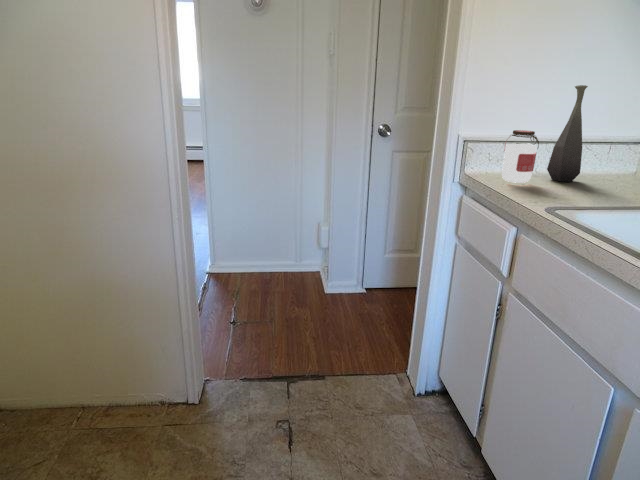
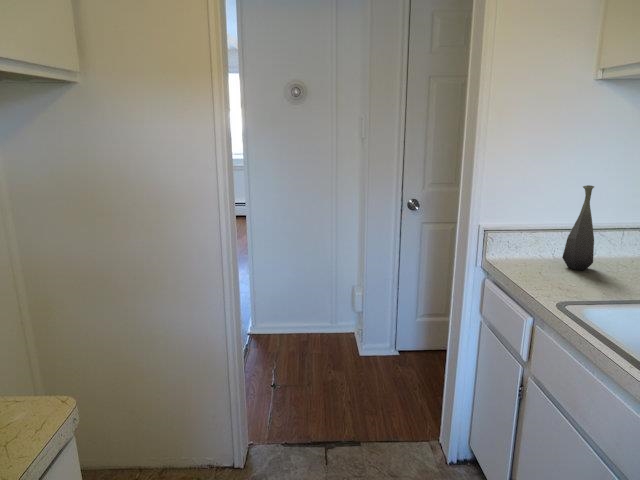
jar: present [502,130,539,183] -> none [519,225,552,273]

